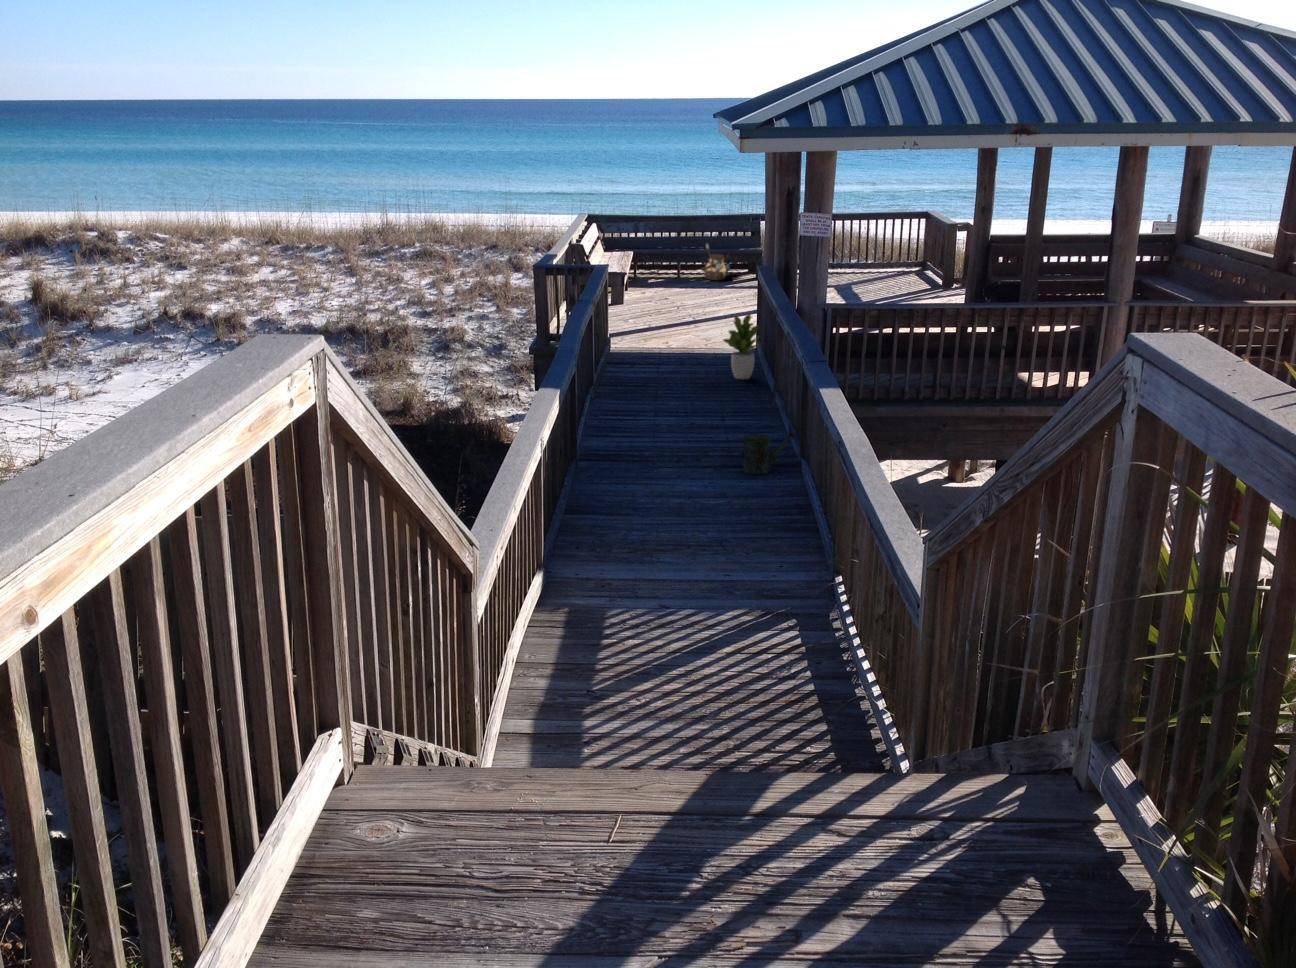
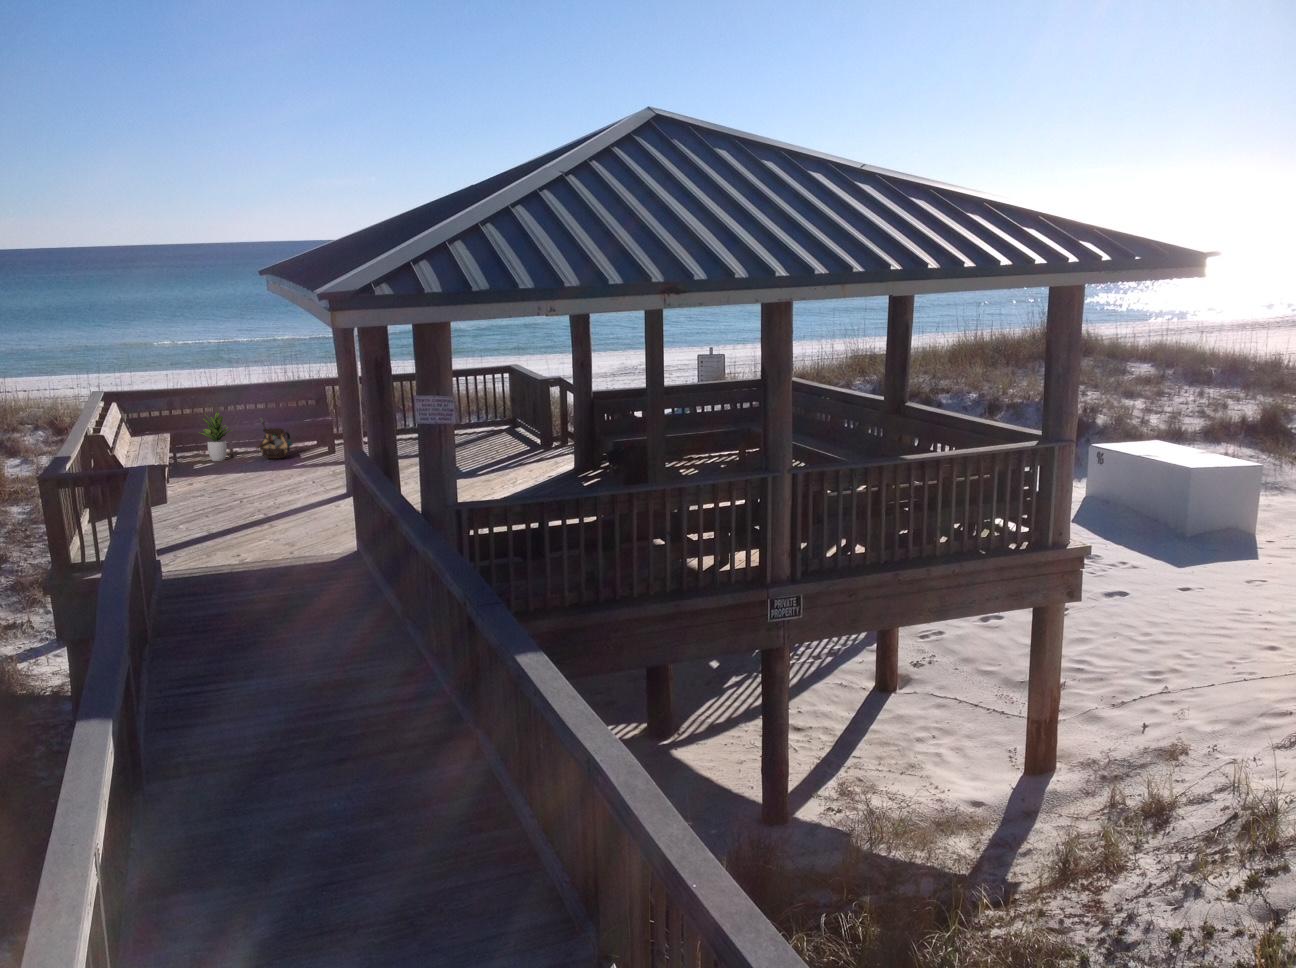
potted plant: present [724,314,759,379] -> present [199,411,232,461]
watering can: present [737,431,795,475] -> none [389,687,475,758]

